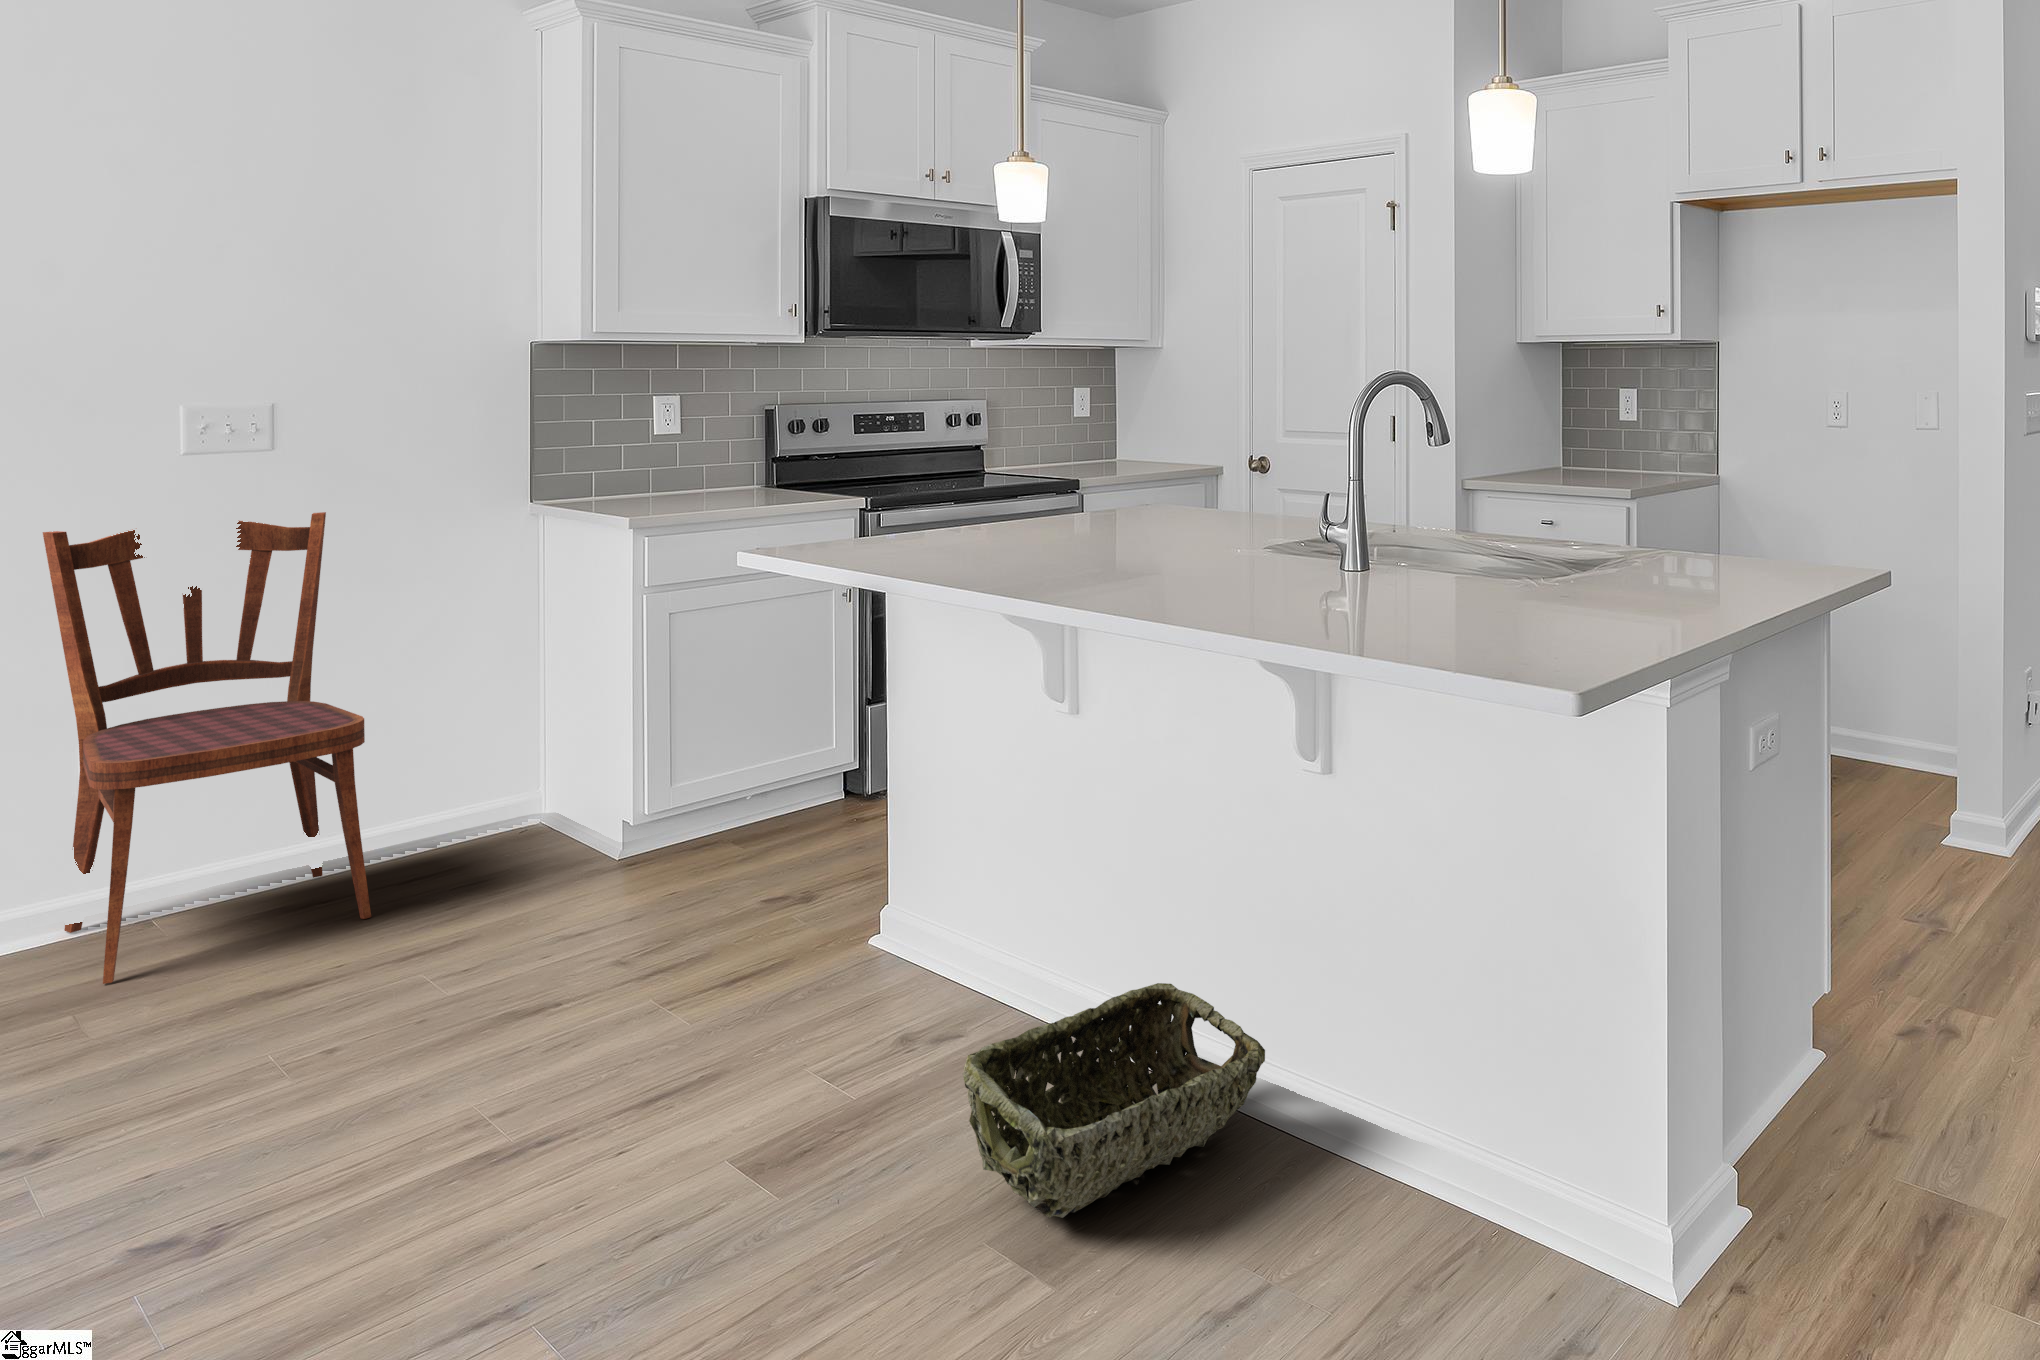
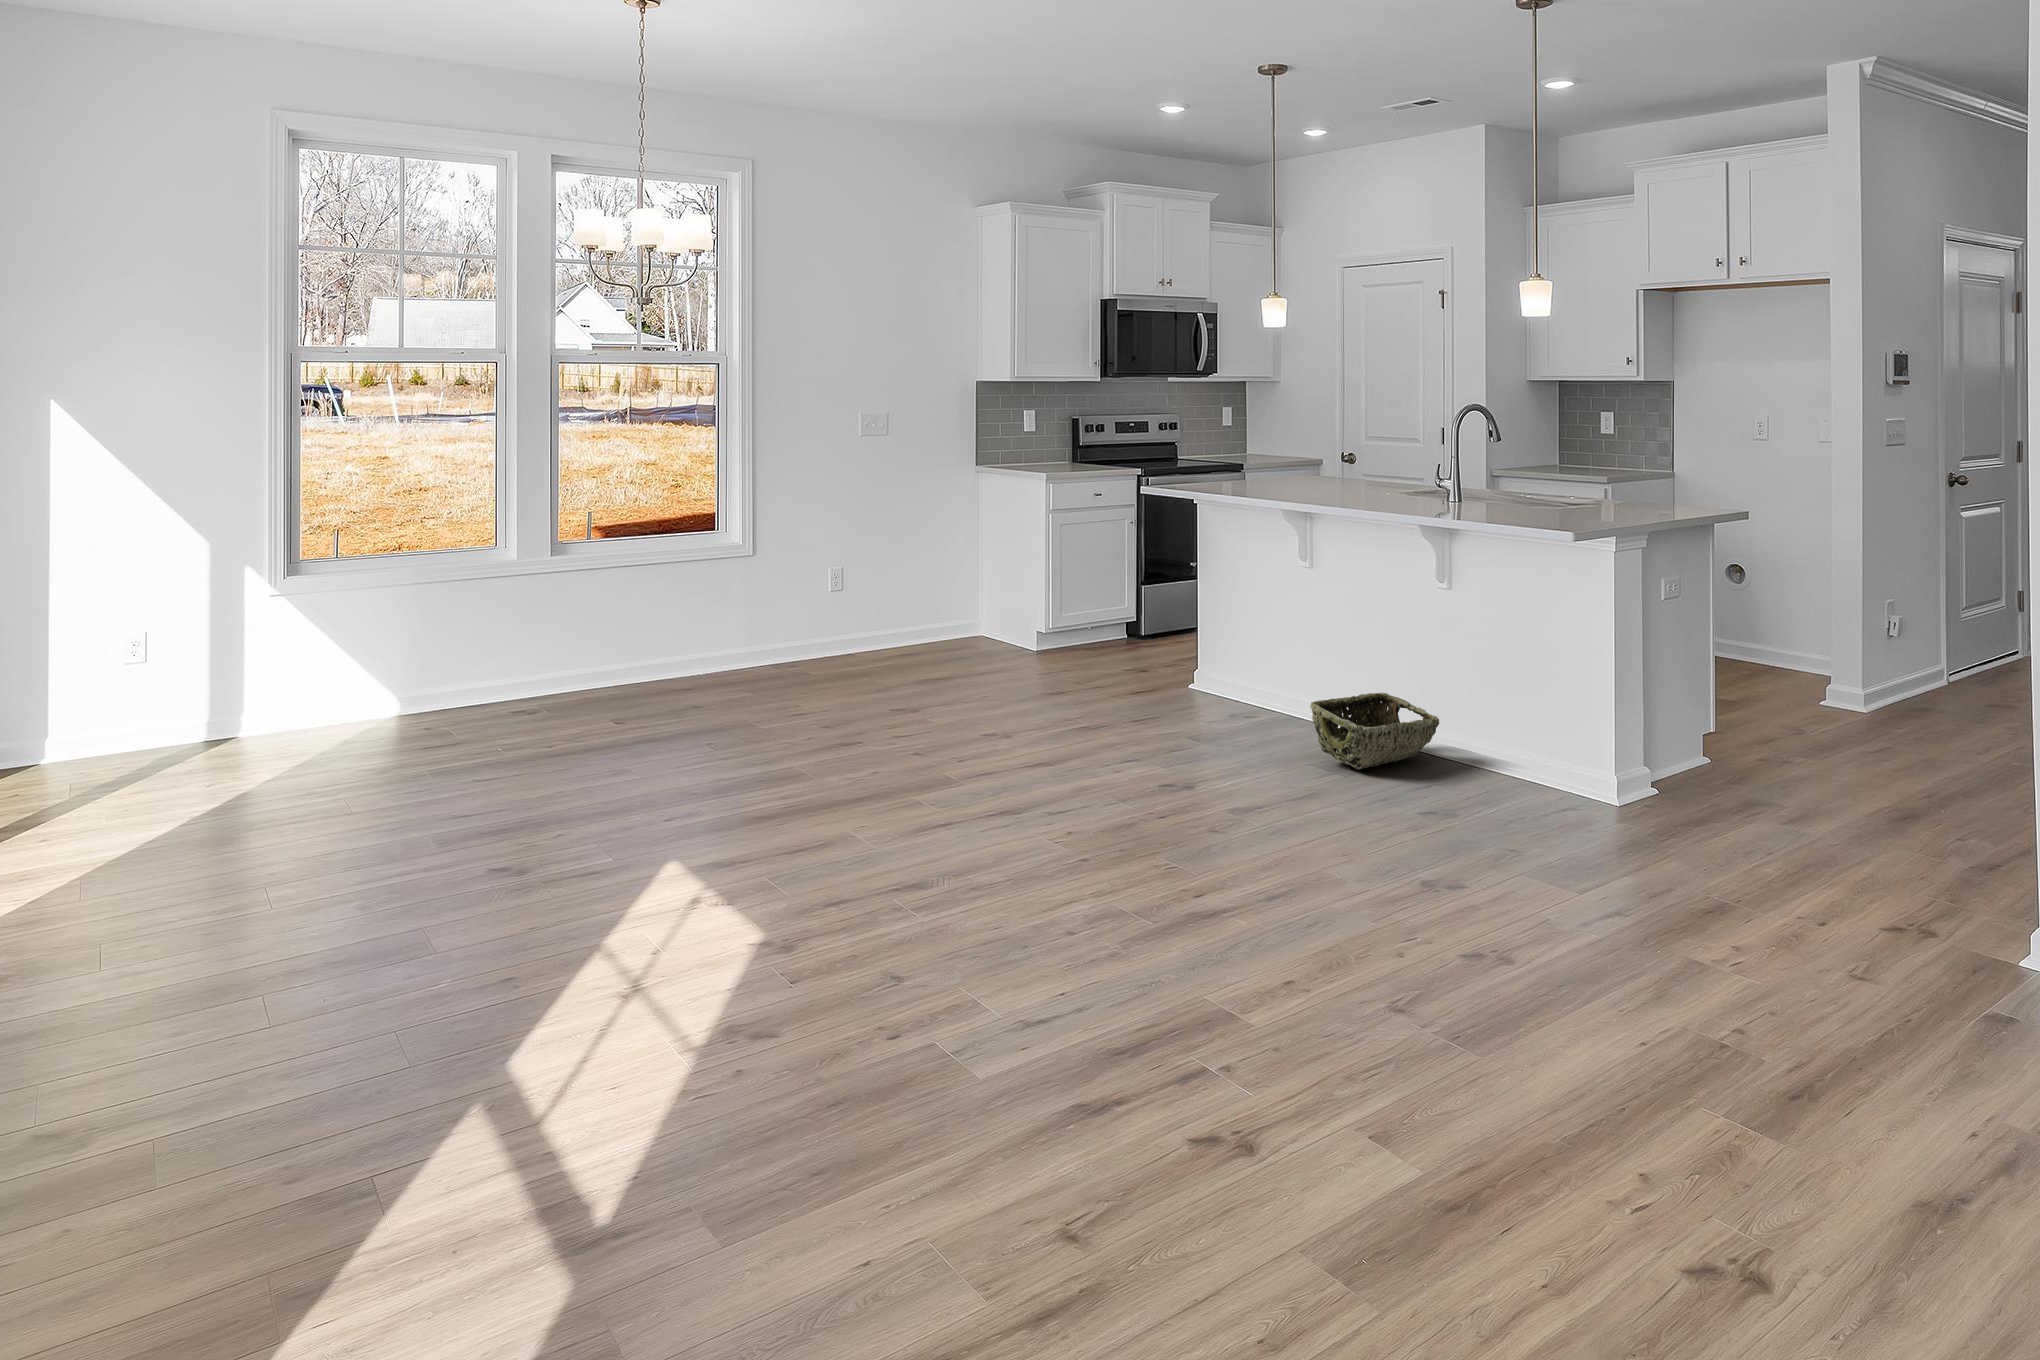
dining chair: present [43,512,371,984] -> none [801,468,942,681]

